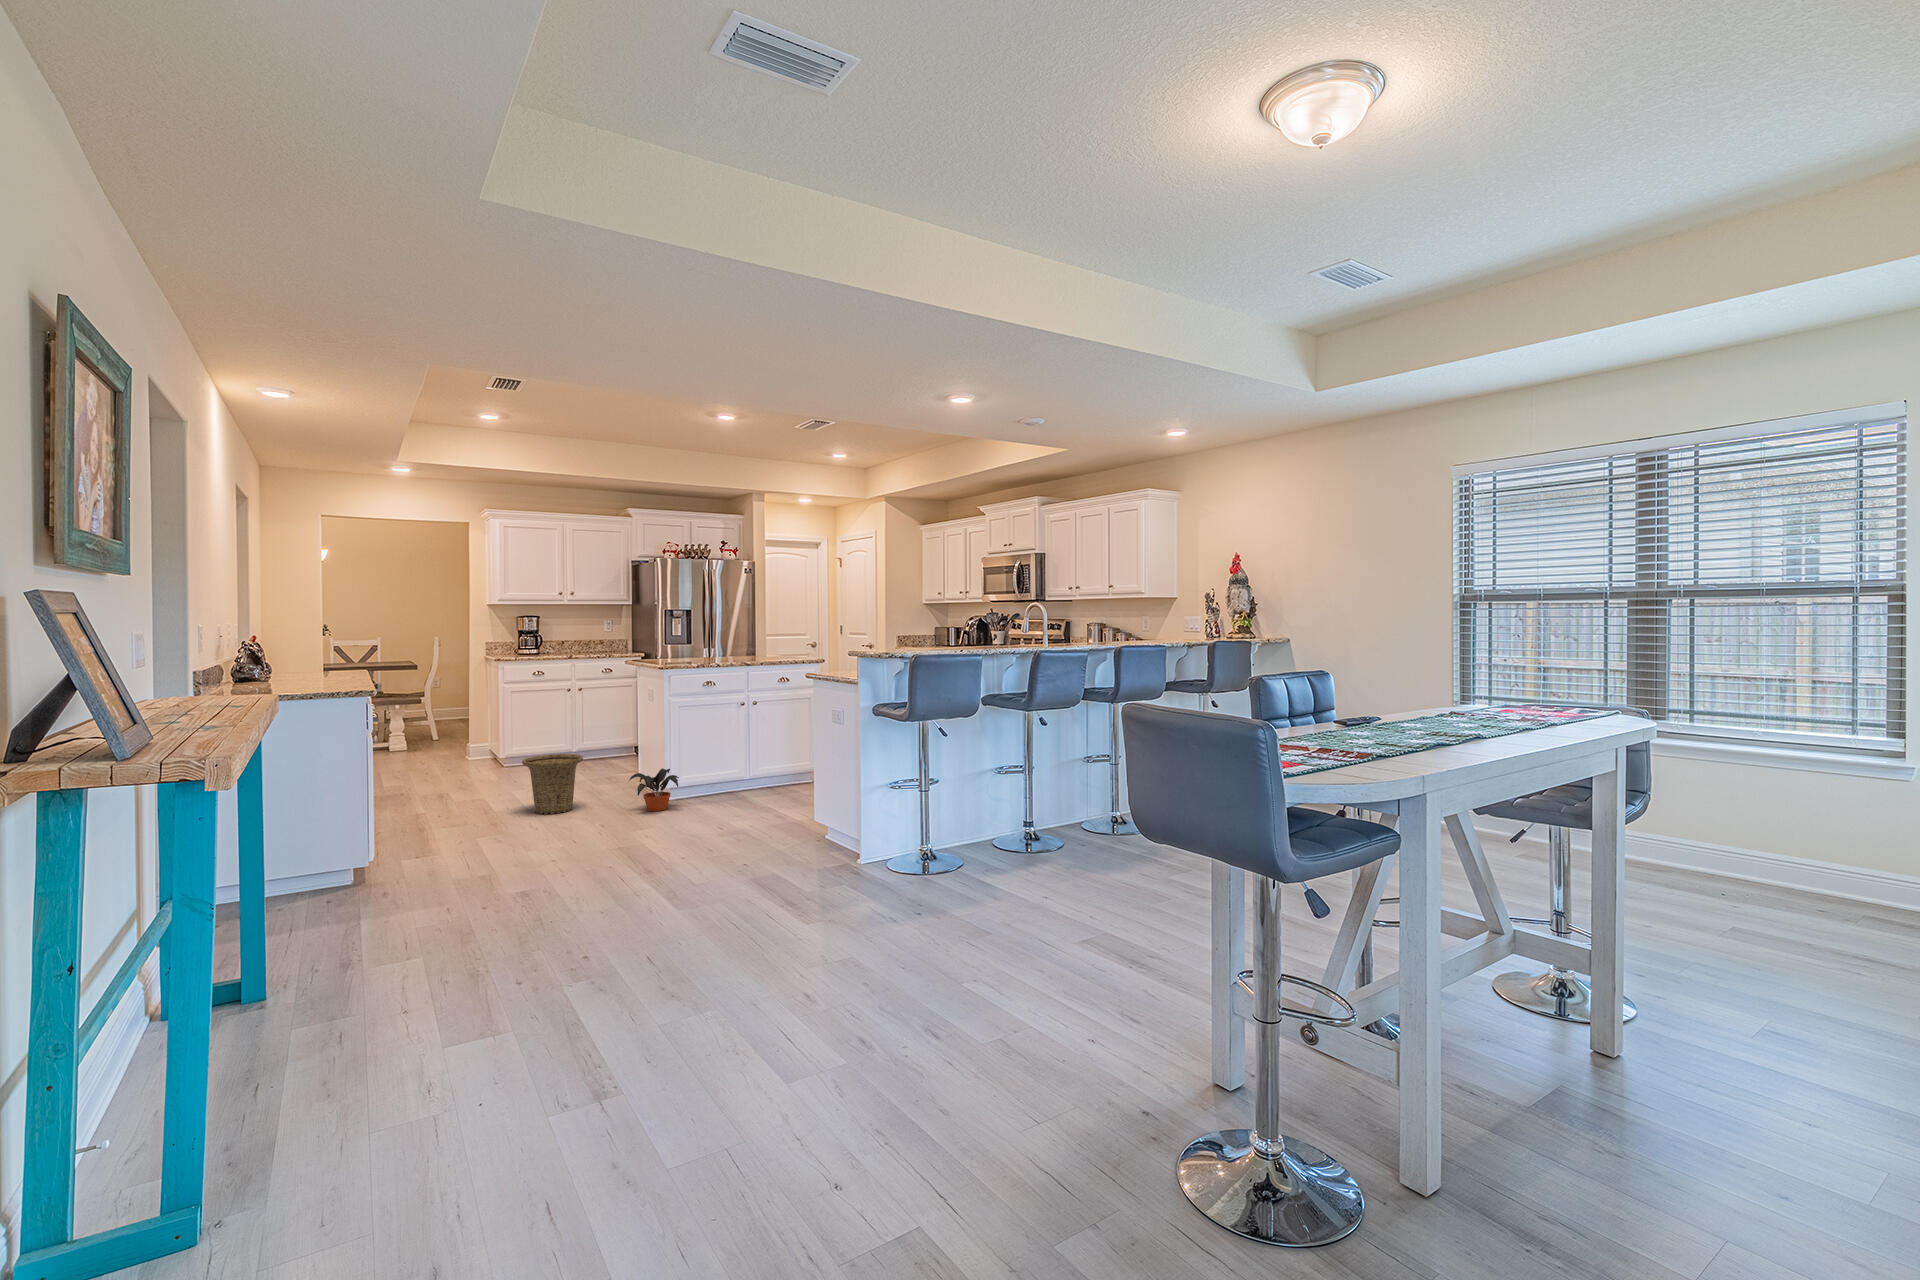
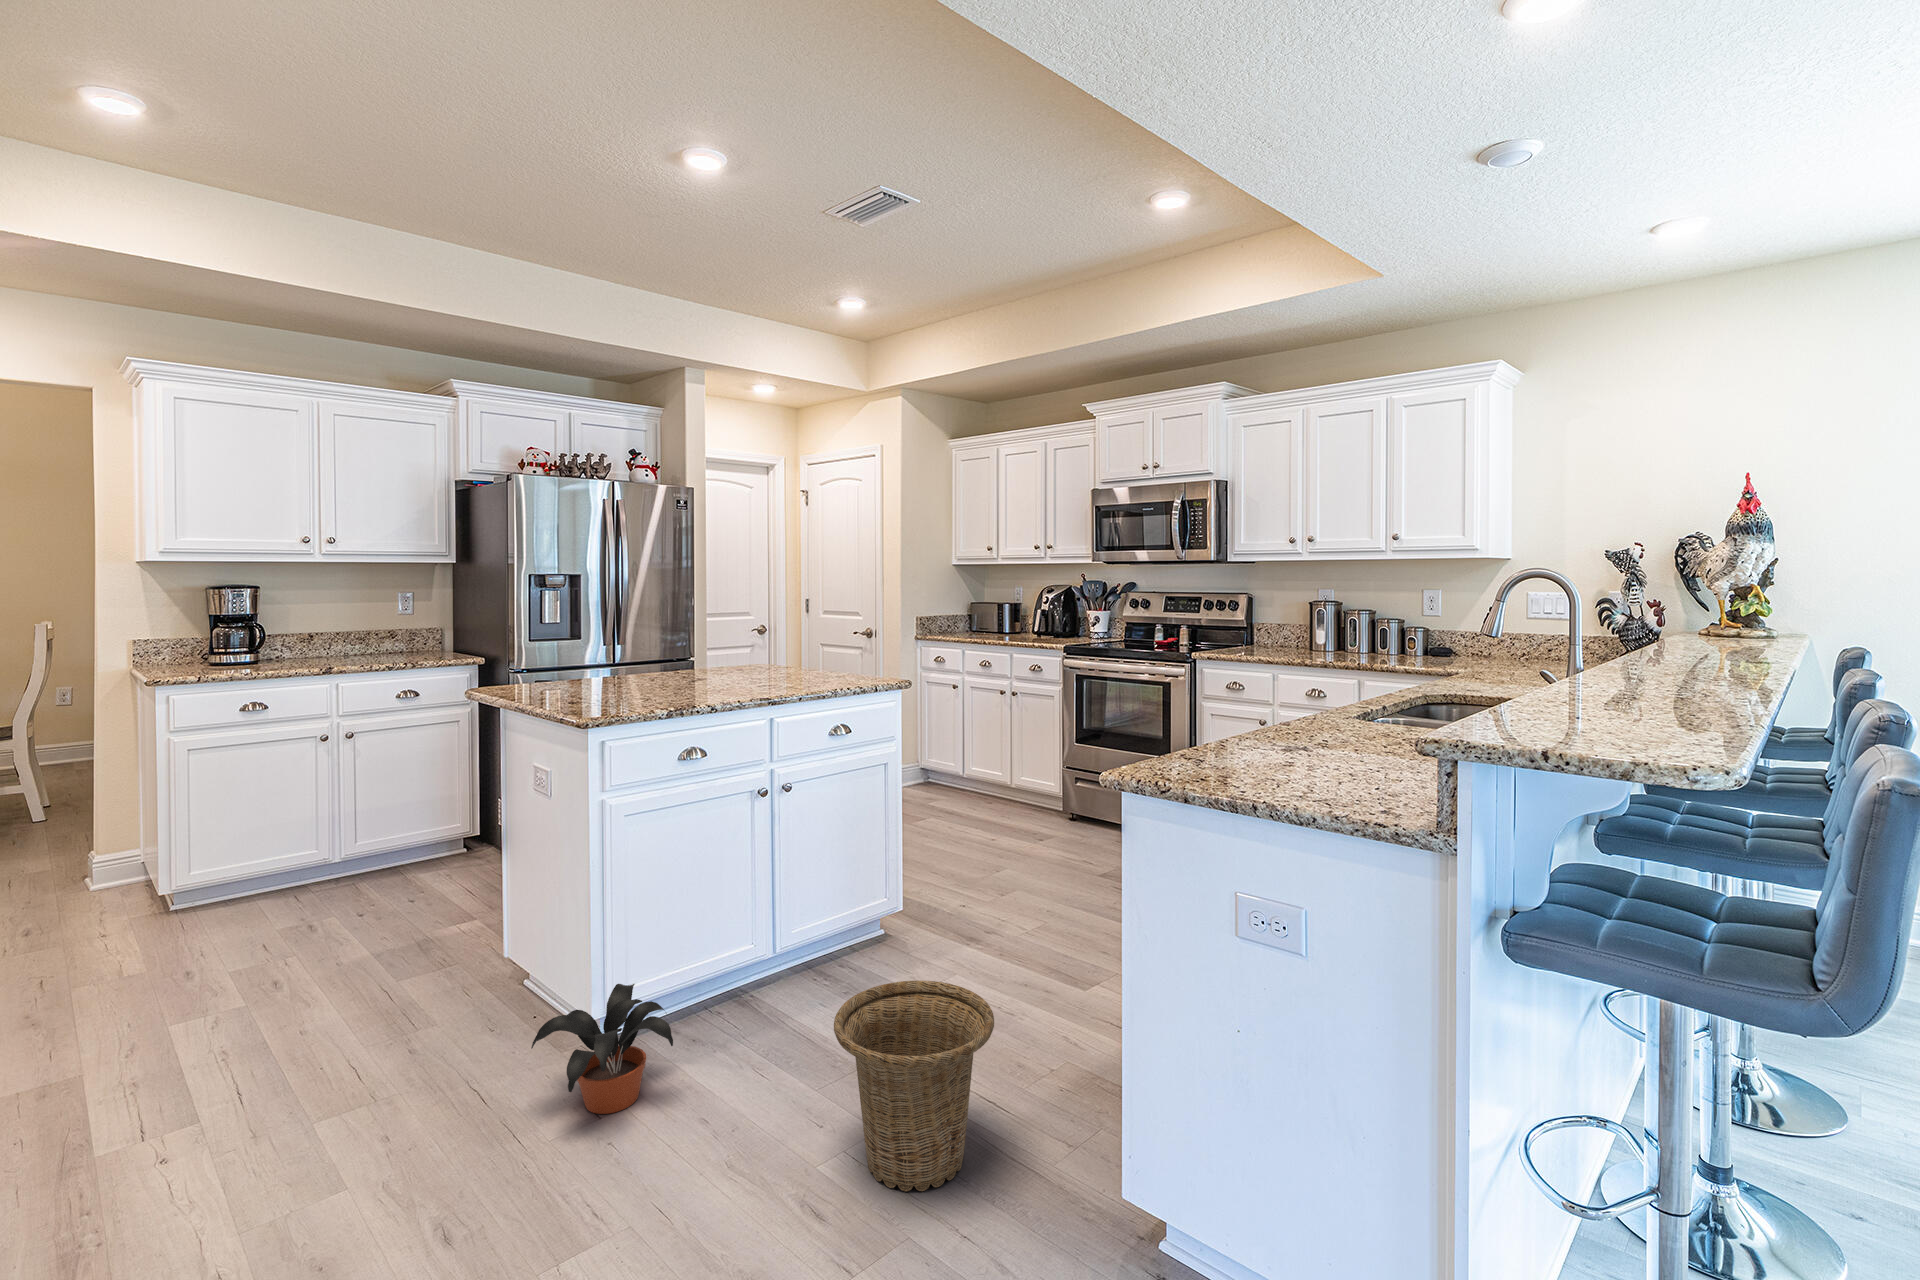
basket: present [522,754,583,814] -> present [834,981,994,1191]

